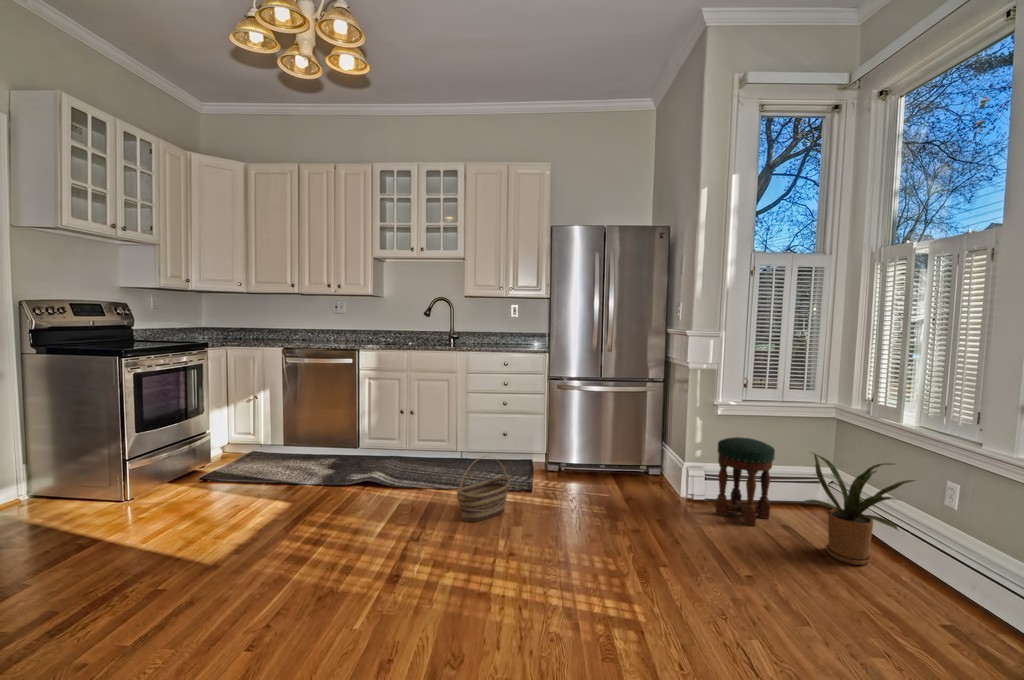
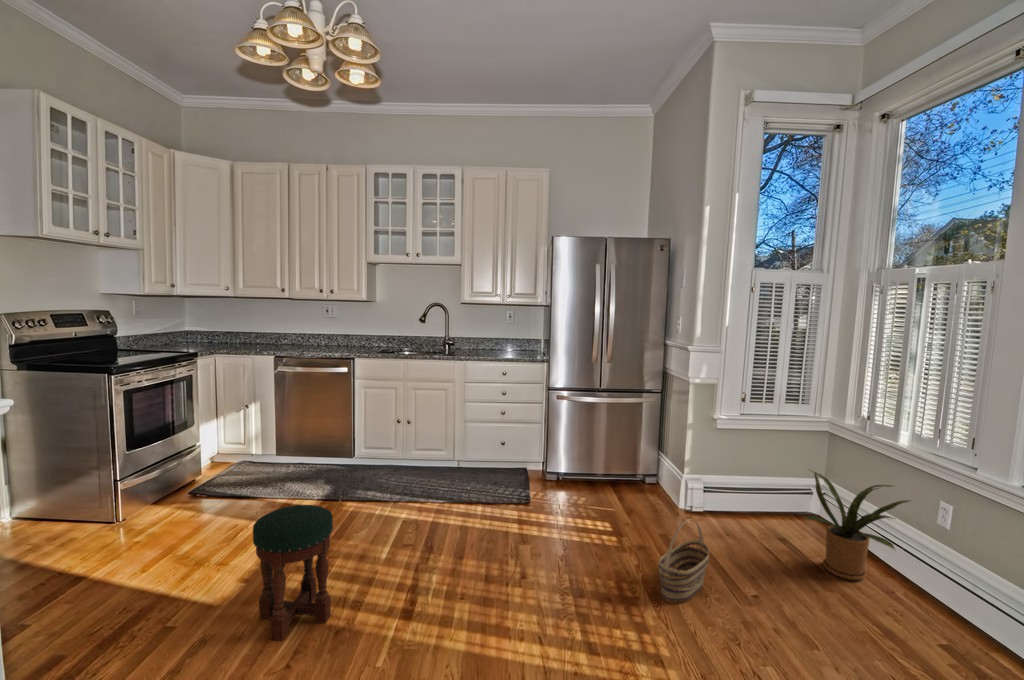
stool: present [716,437,775,526] -> present [253,505,333,641]
basket: present [457,457,509,522] -> present [658,519,709,604]

